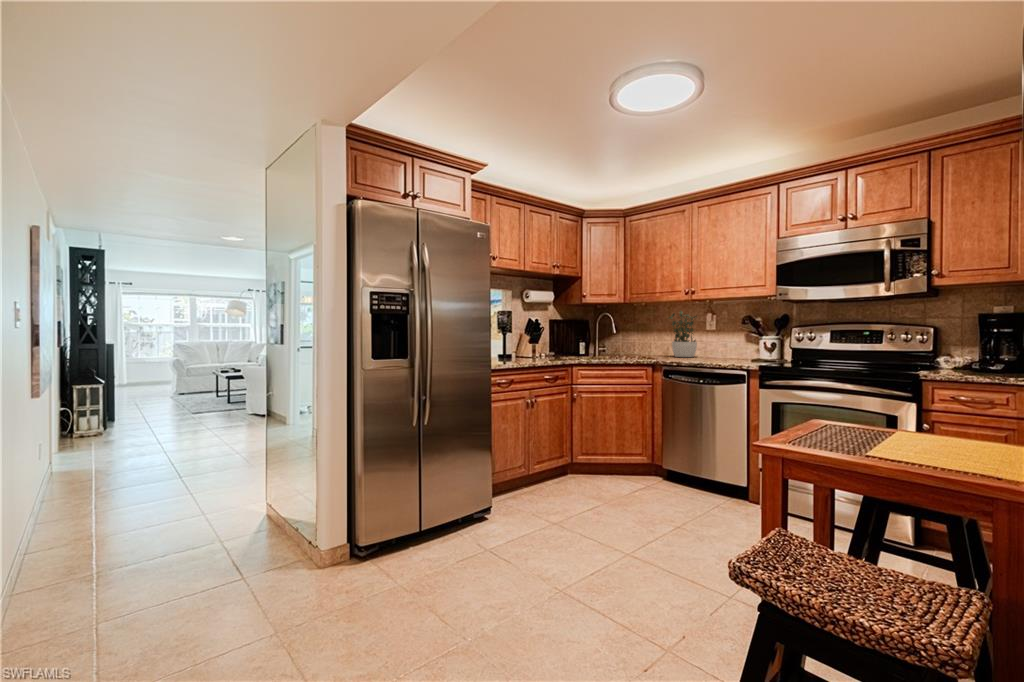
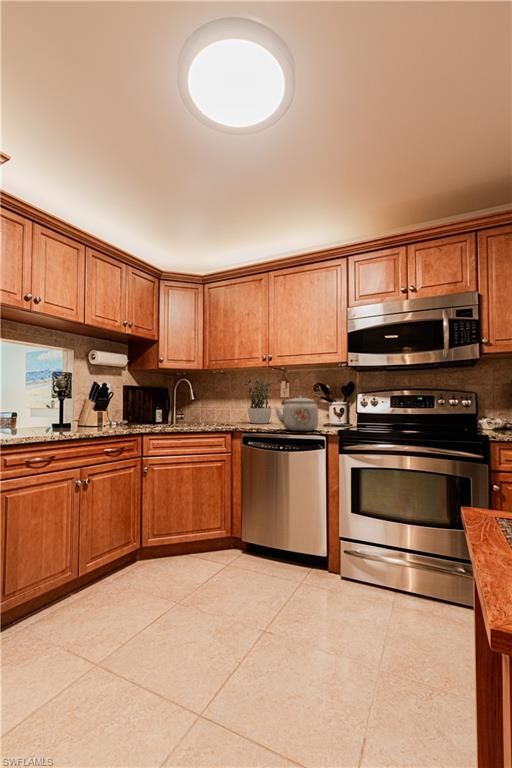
kettle: none [696,331,742,365] -> present [276,396,318,431]

